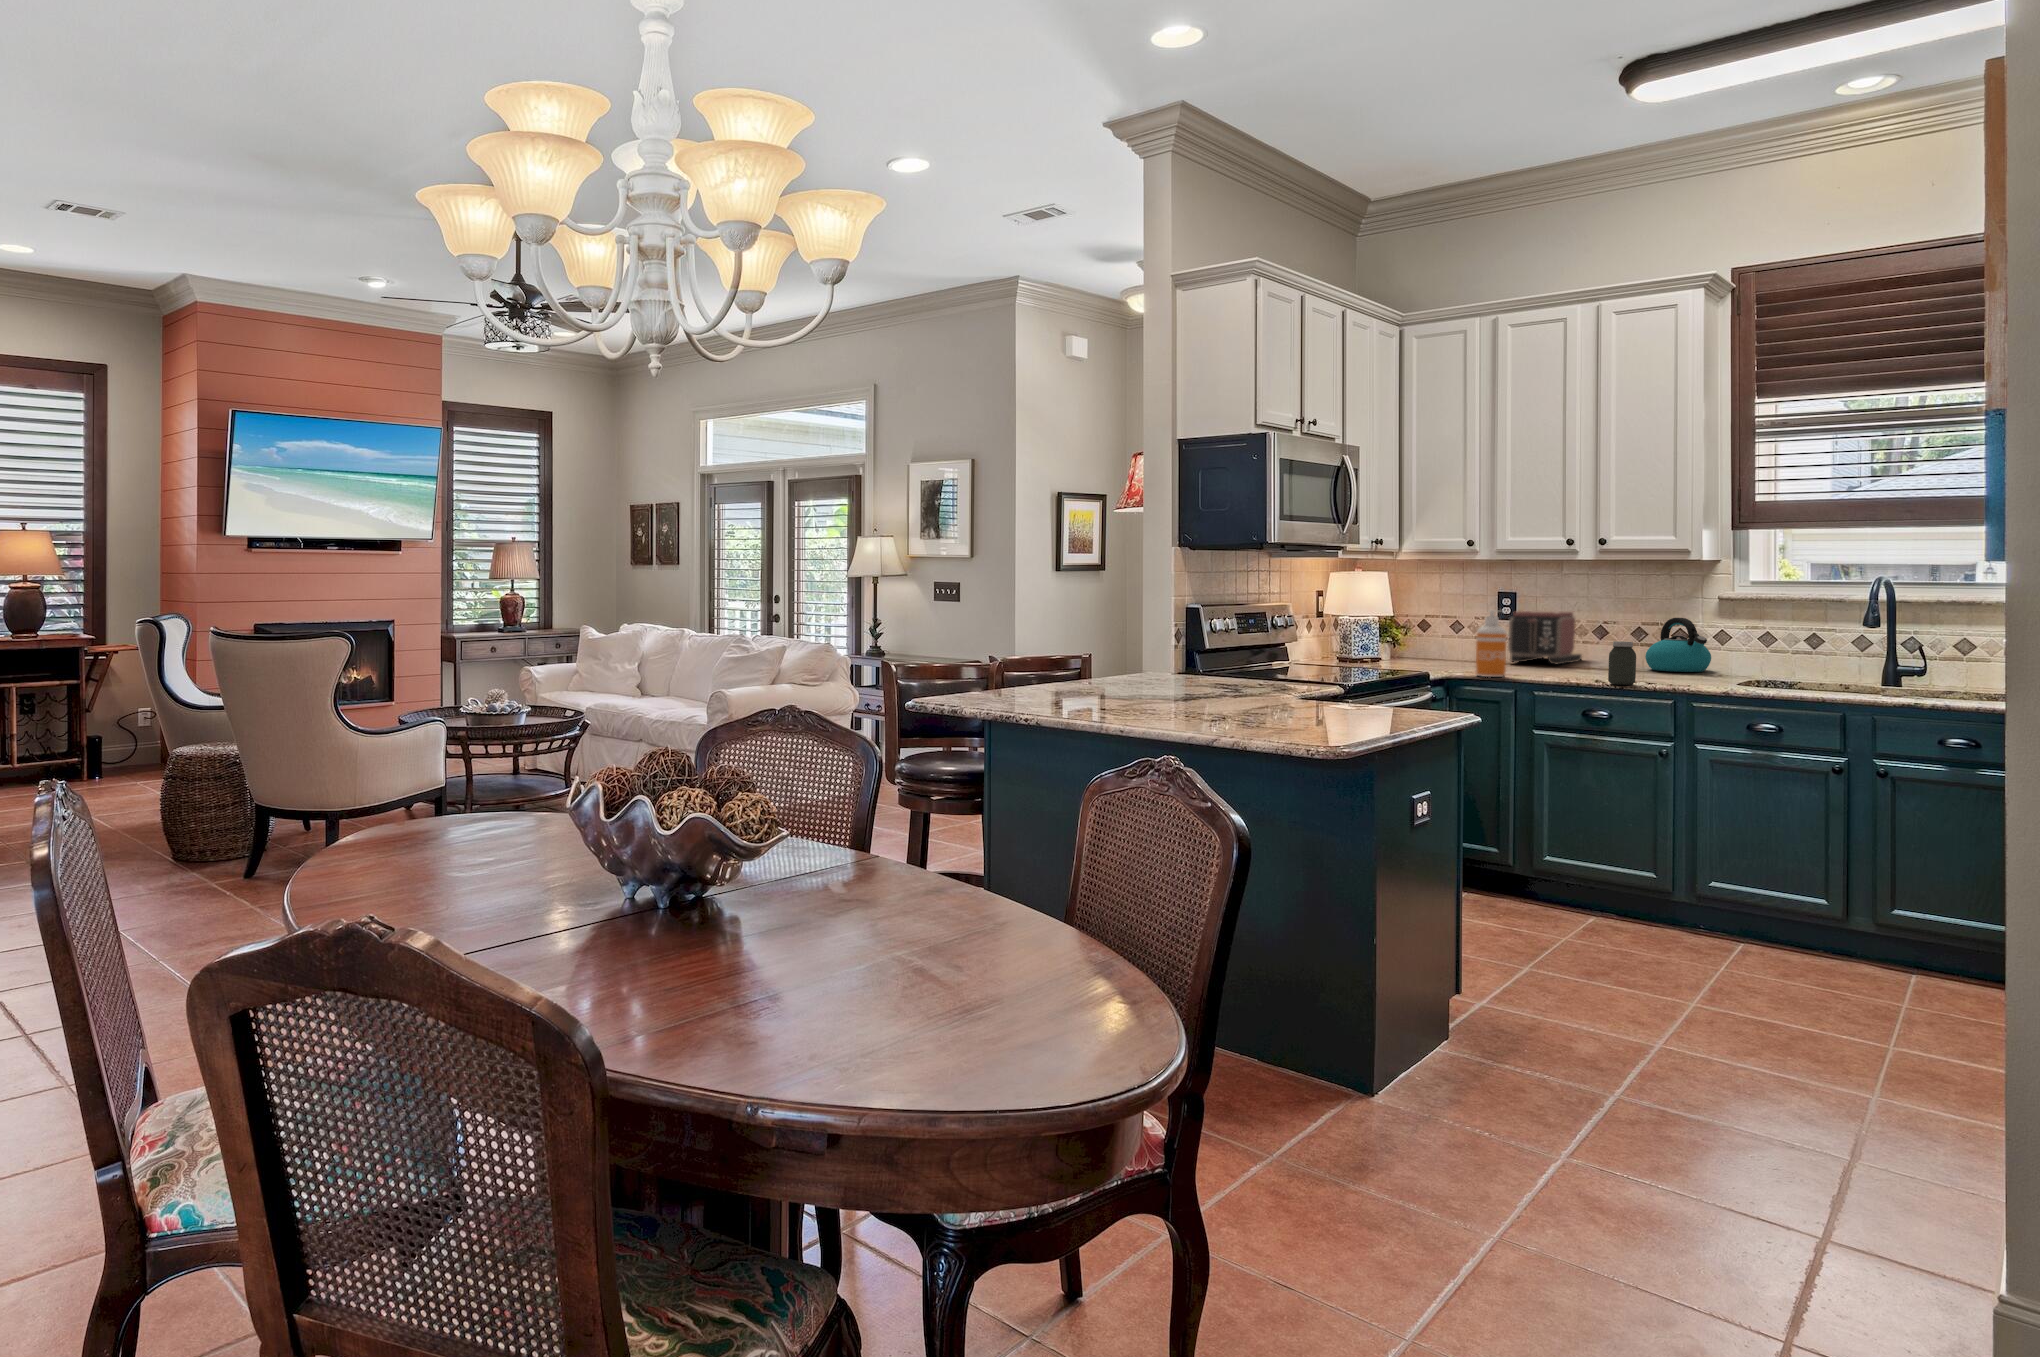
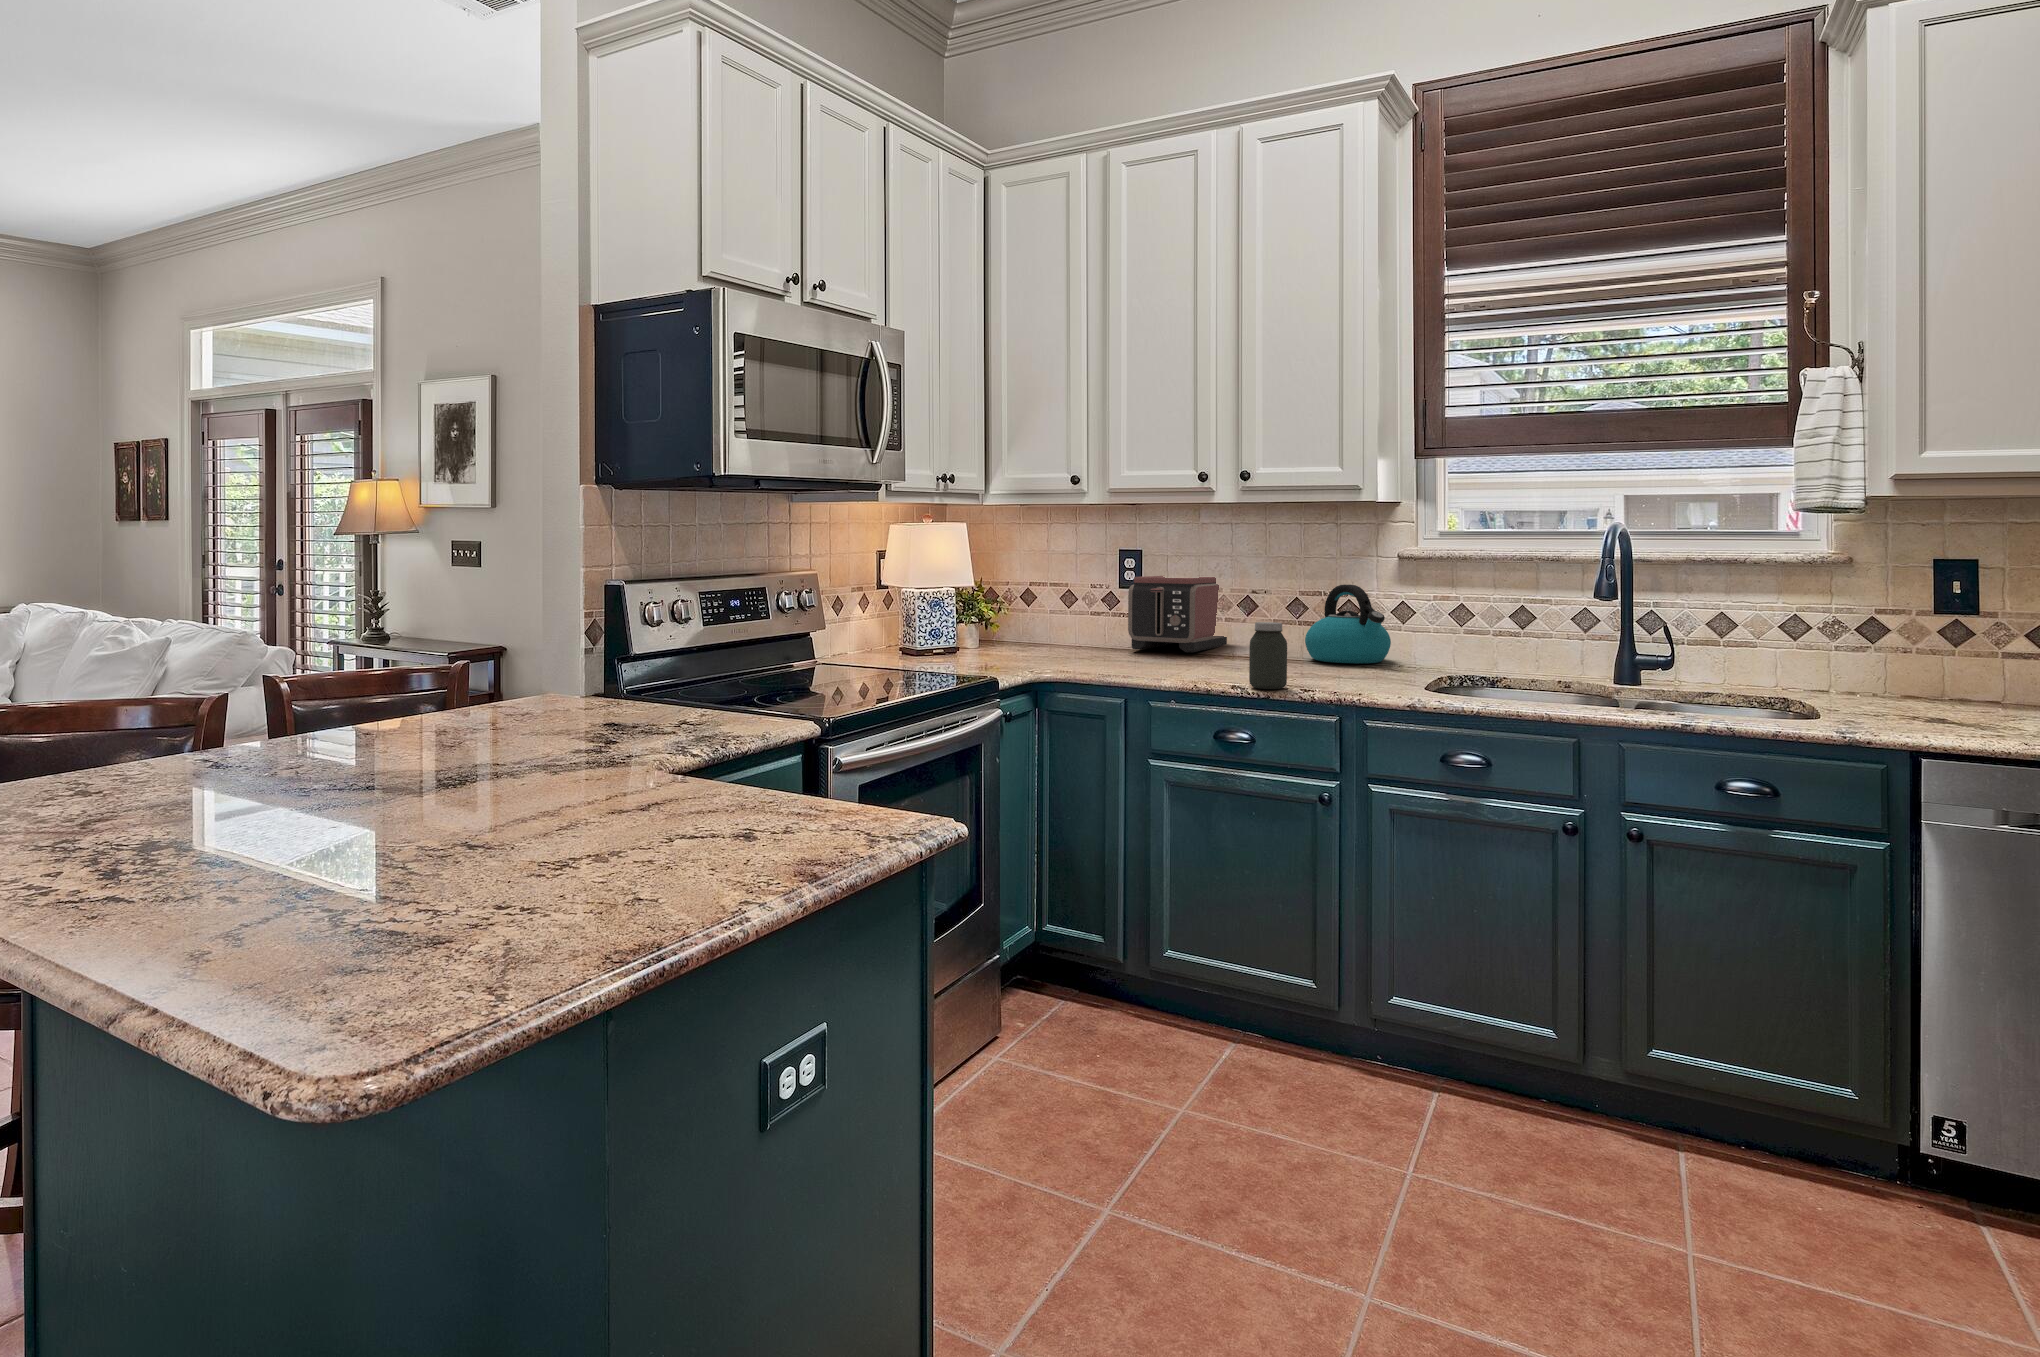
soap dispenser: present [1476,610,1507,677] -> none [1072,575,1113,676]

